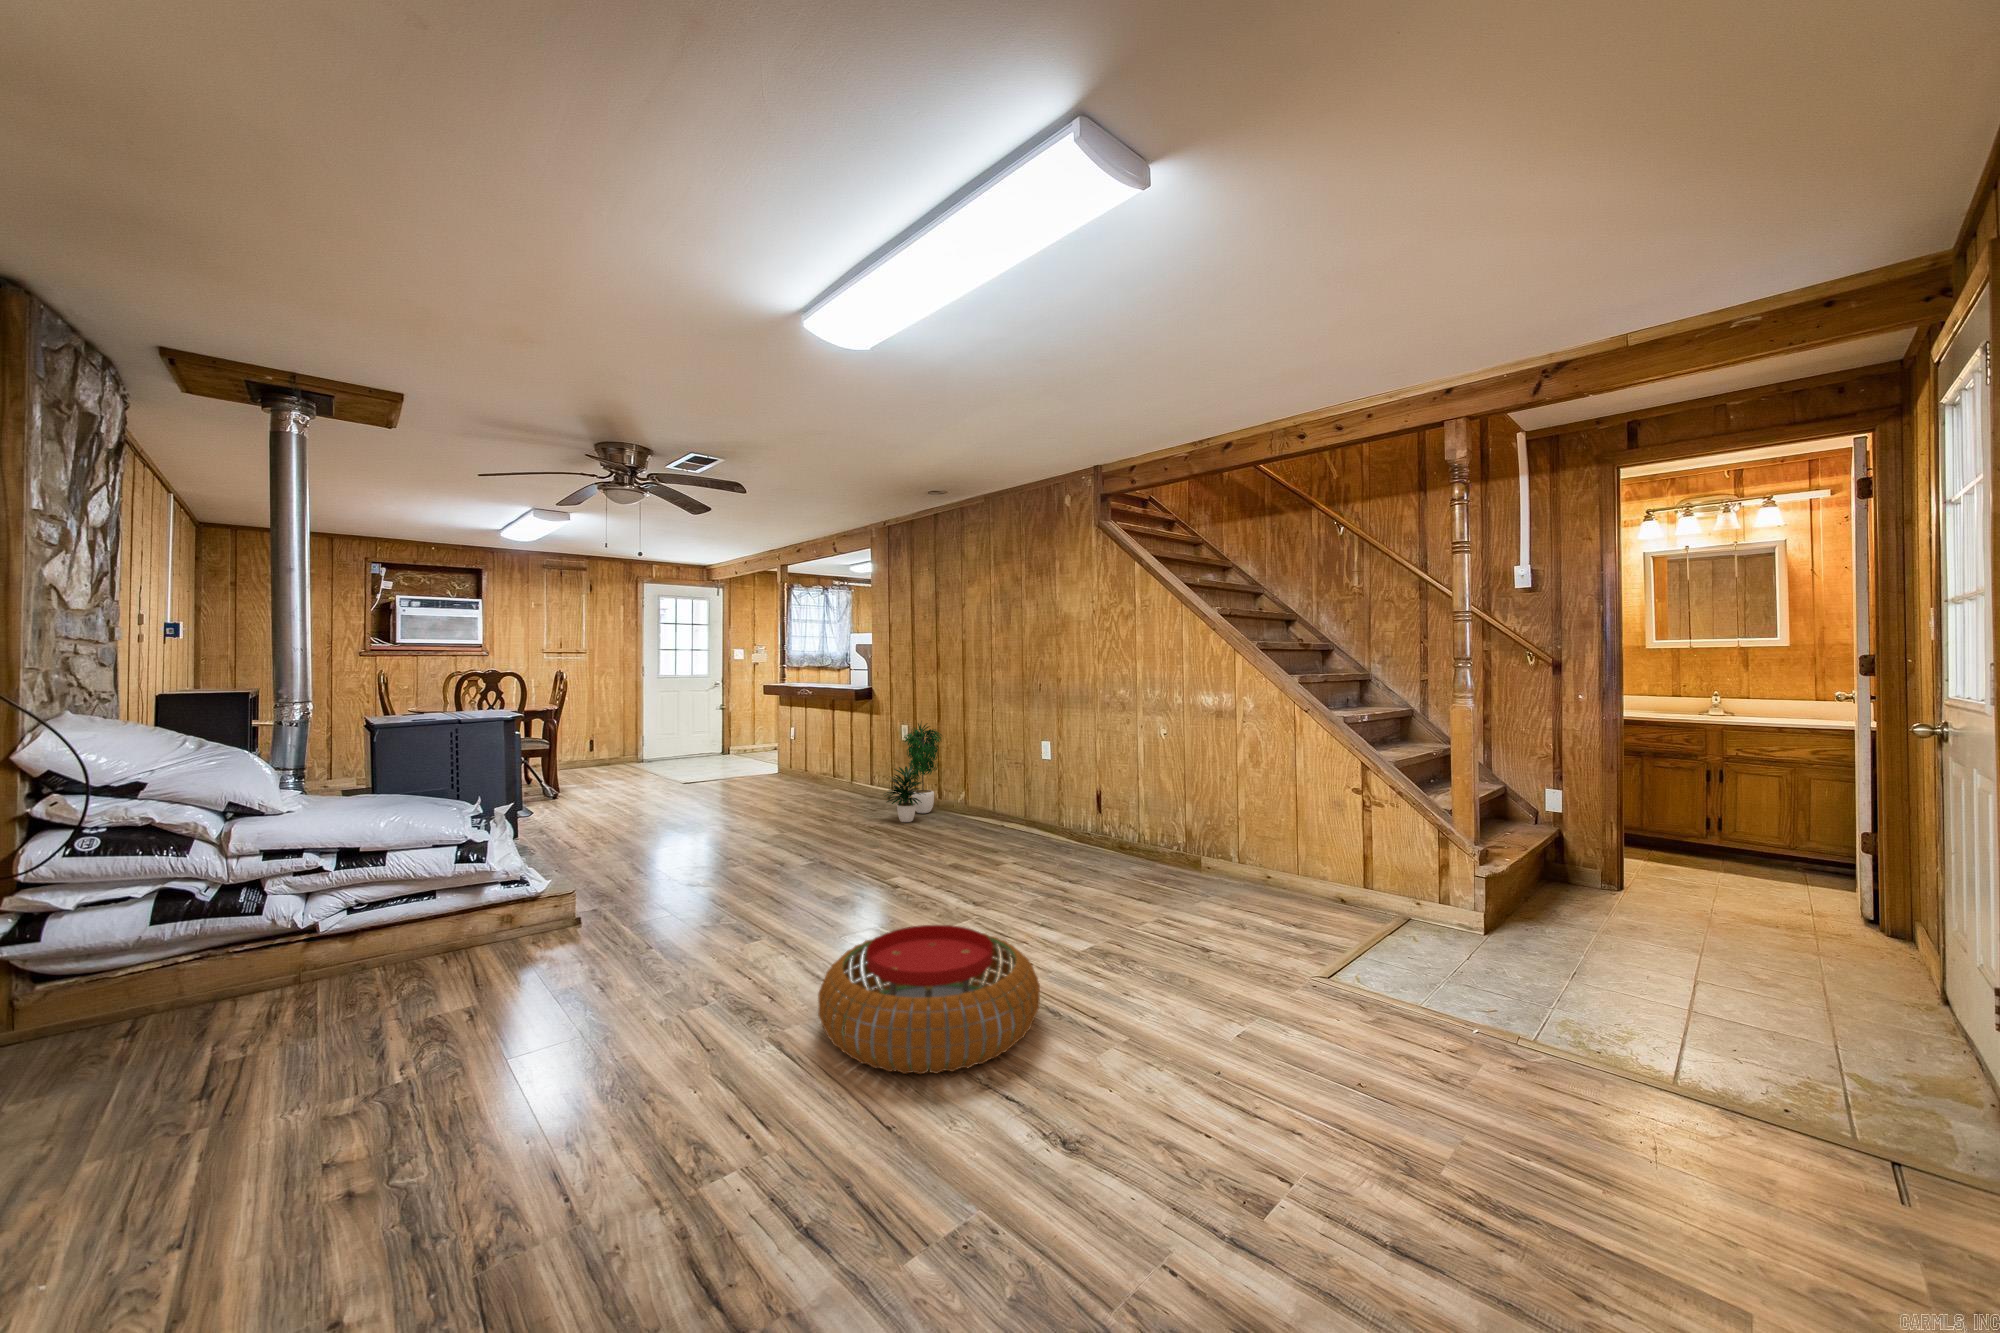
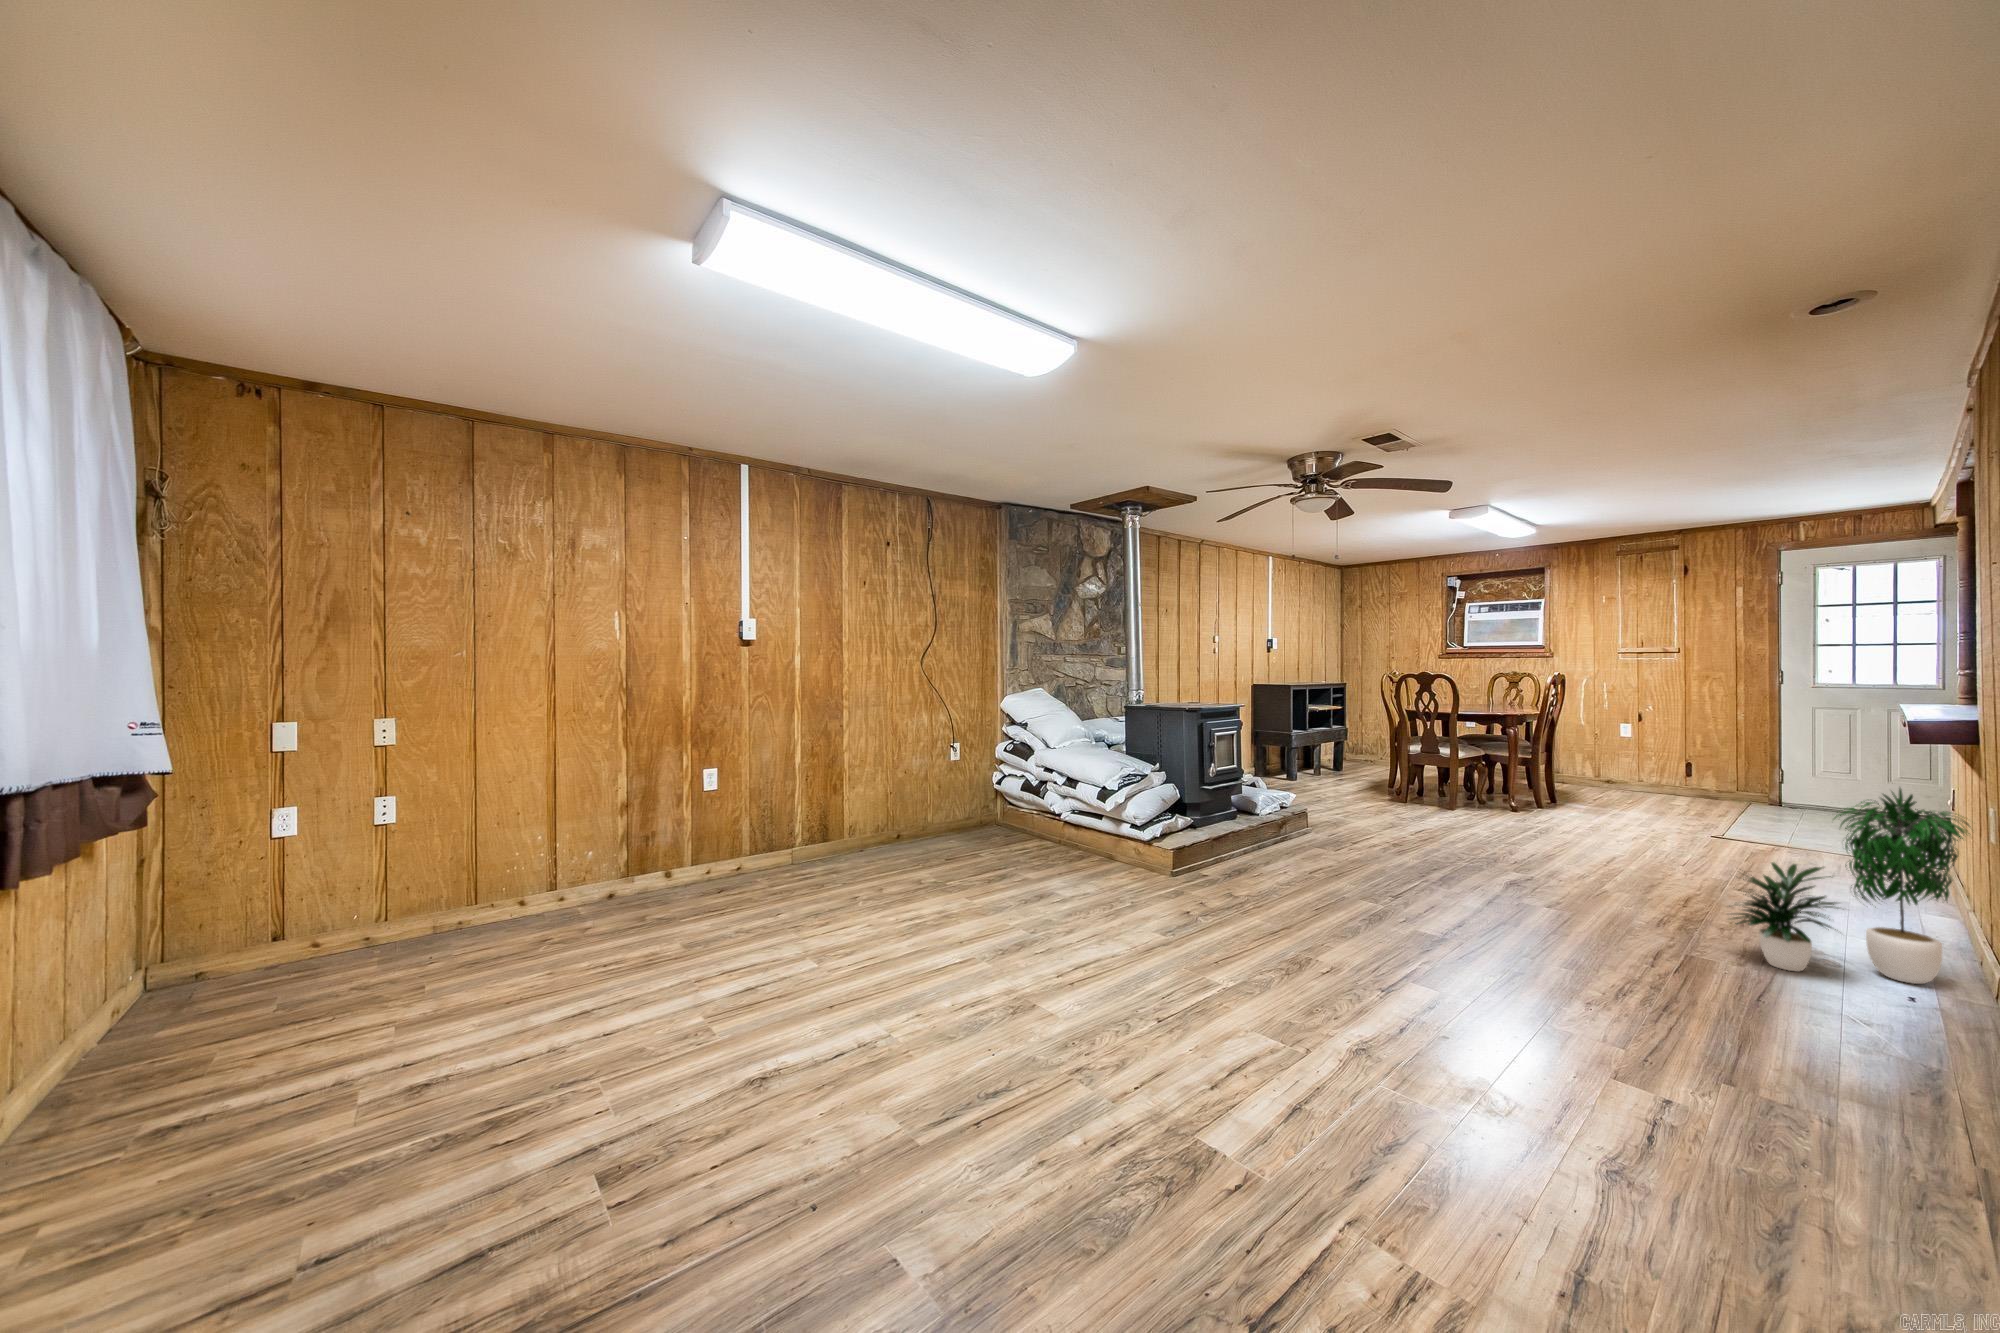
pouf: present [818,925,1040,1074] -> none [872,920,1076,1062]

